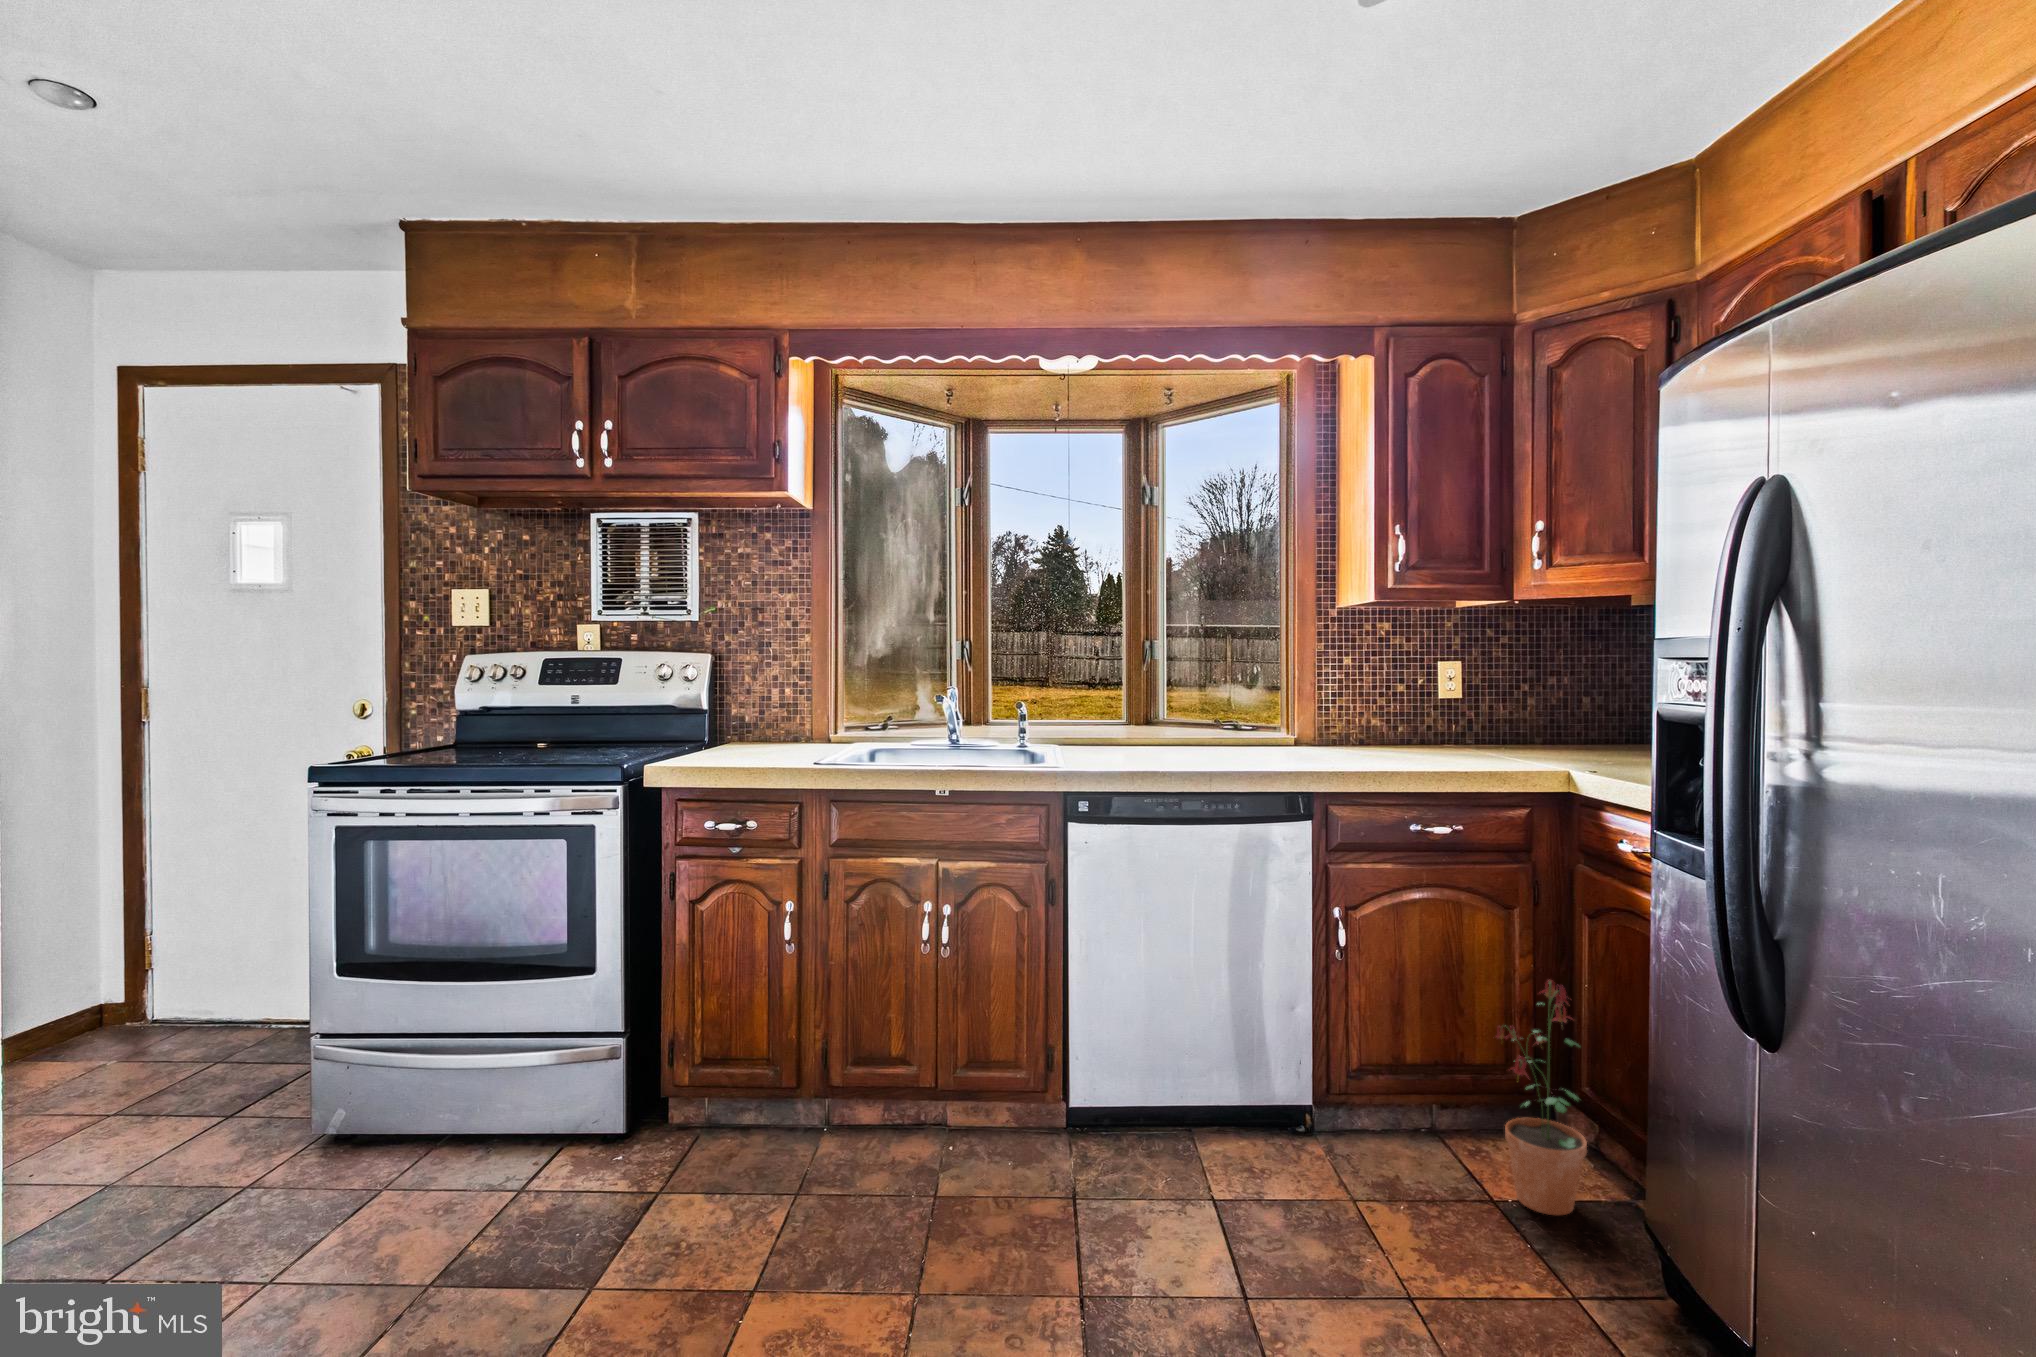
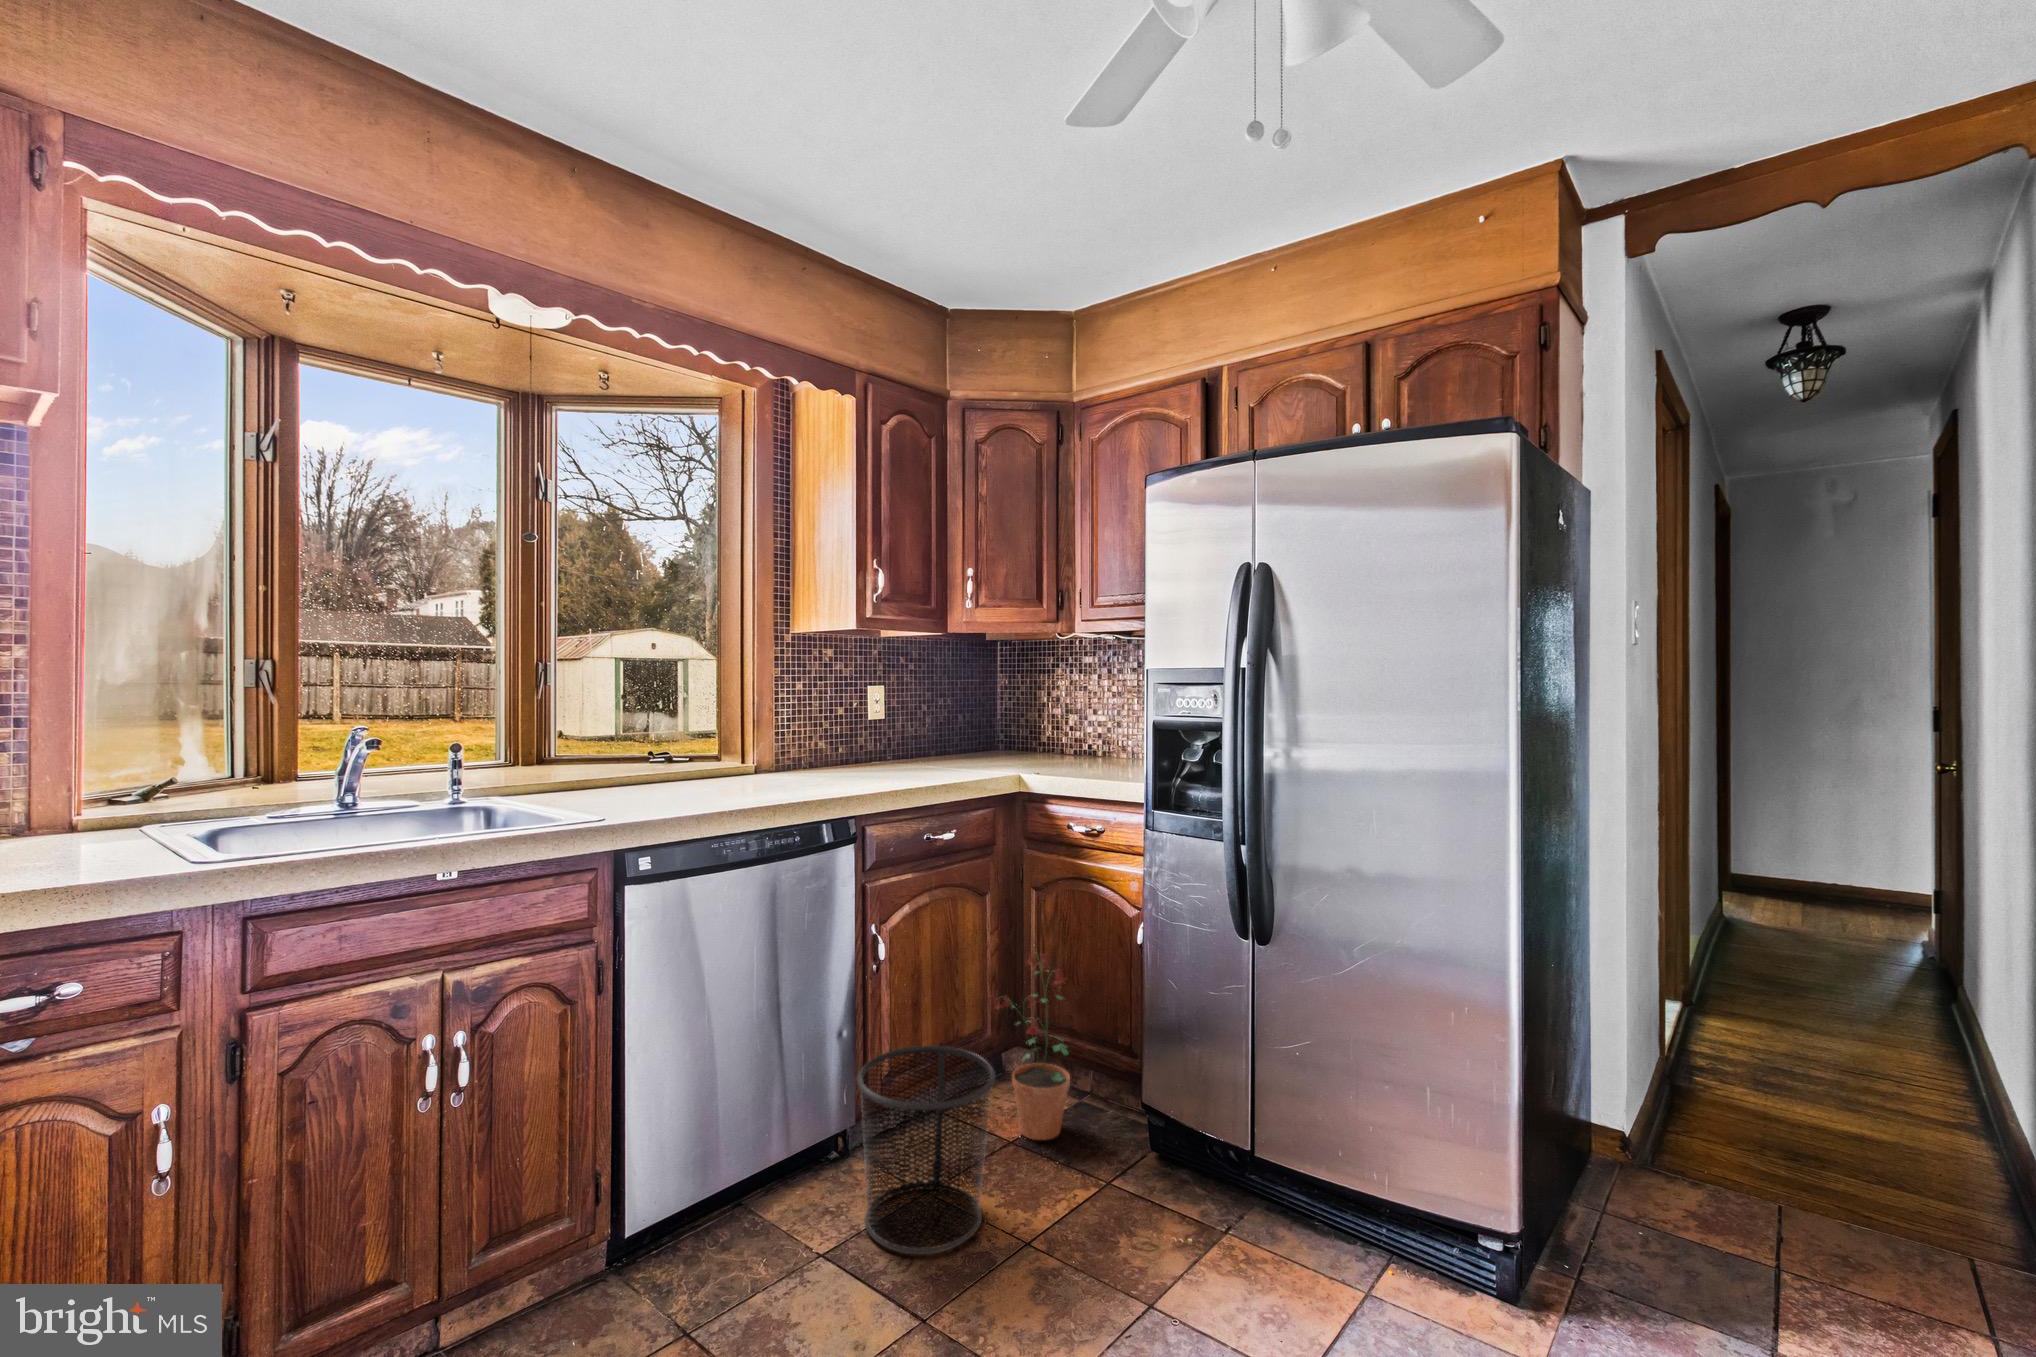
waste bin: none [1254,1034,1409,1252] -> present [857,1046,995,1254]

